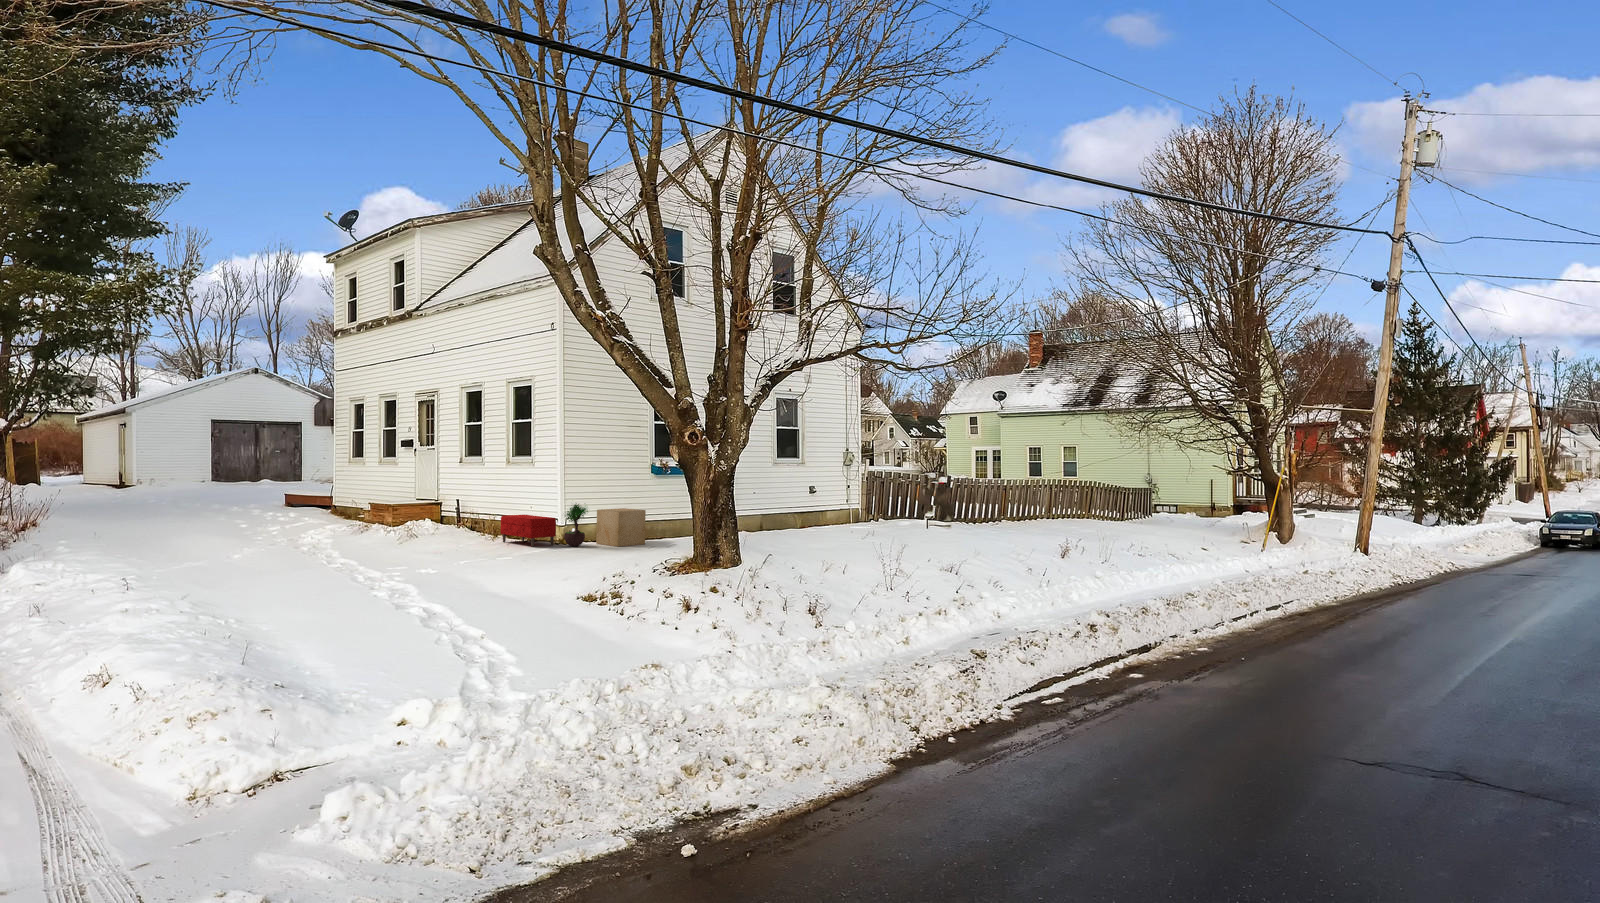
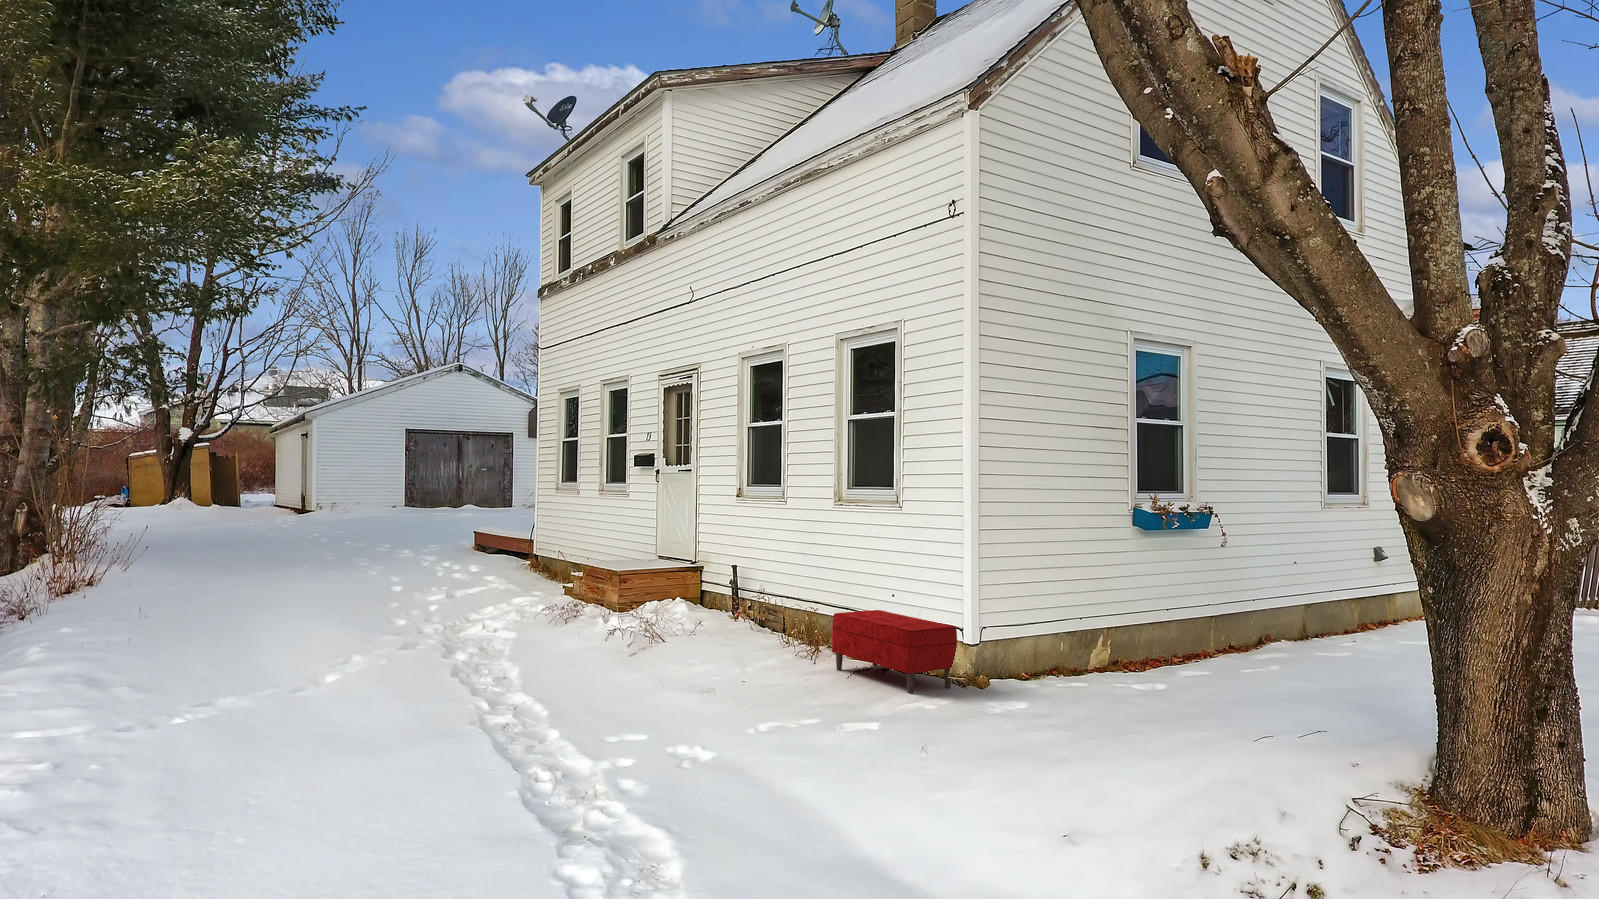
potted tree: present [564,503,588,546] -> none [978,590,1038,694]
cardboard box: present [596,508,646,546] -> none [1039,604,1152,699]

